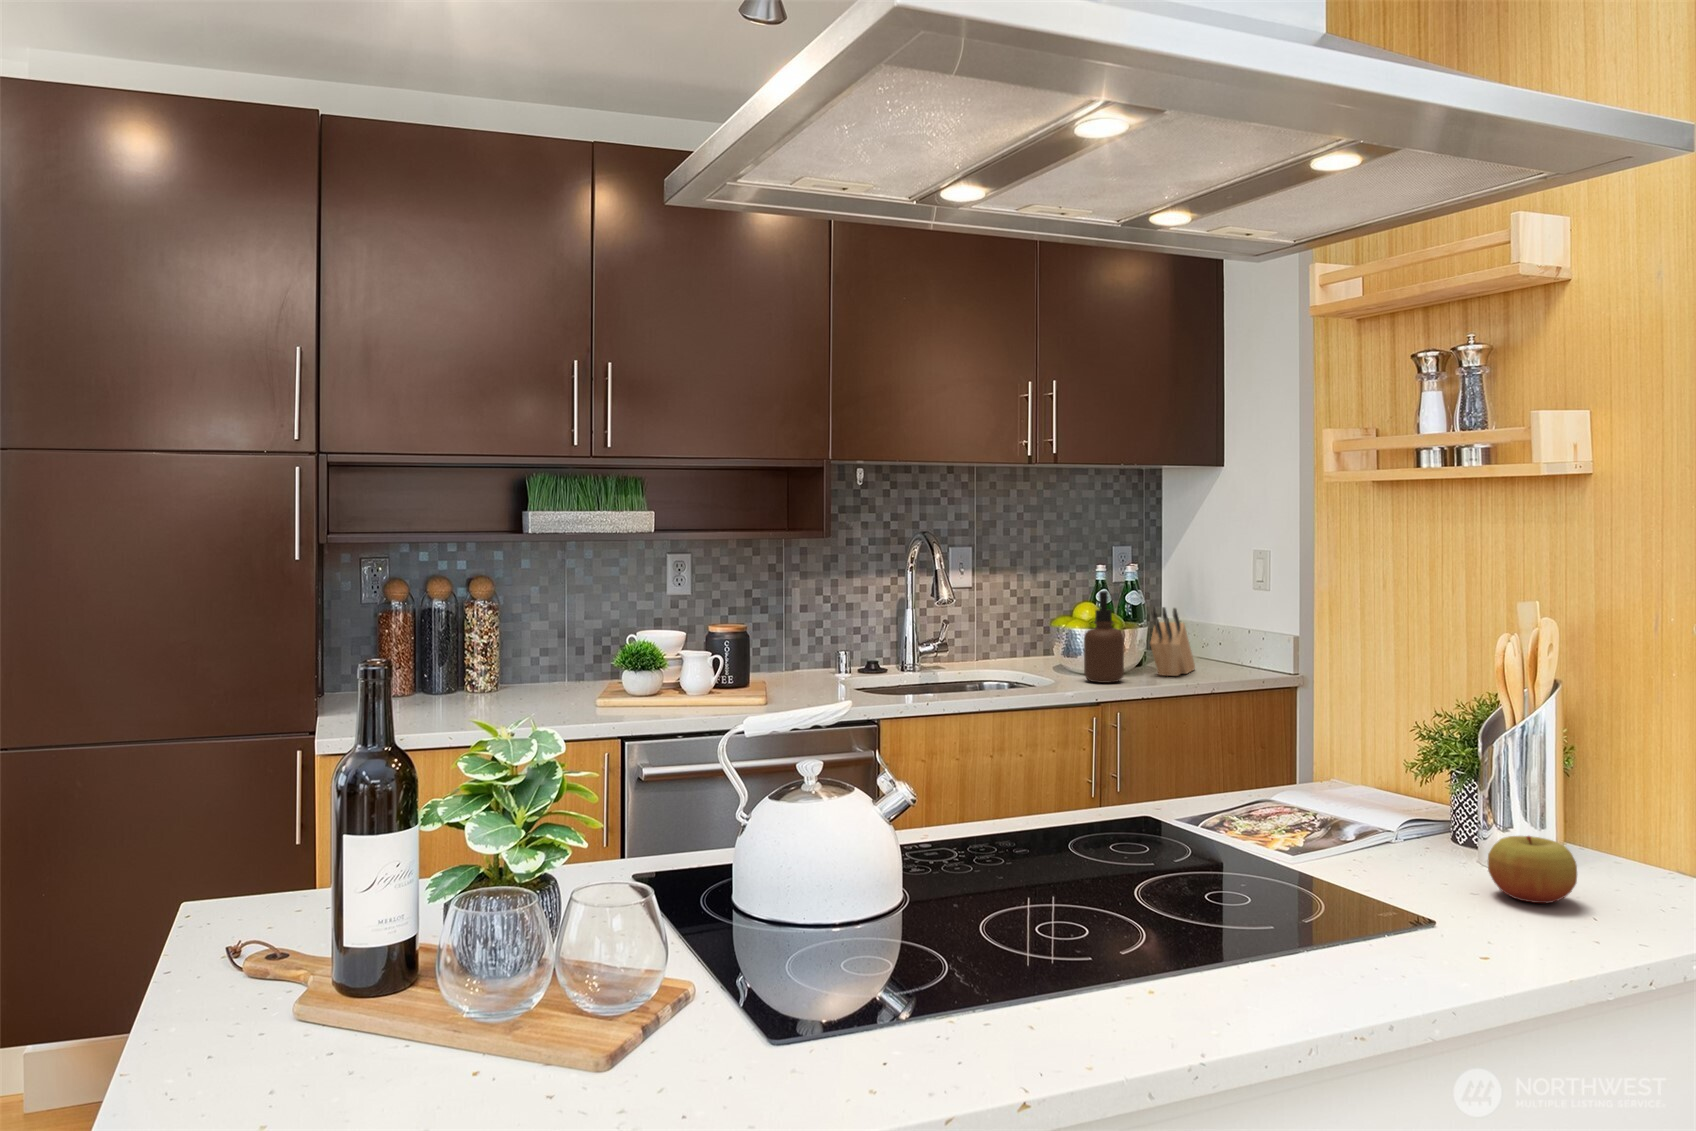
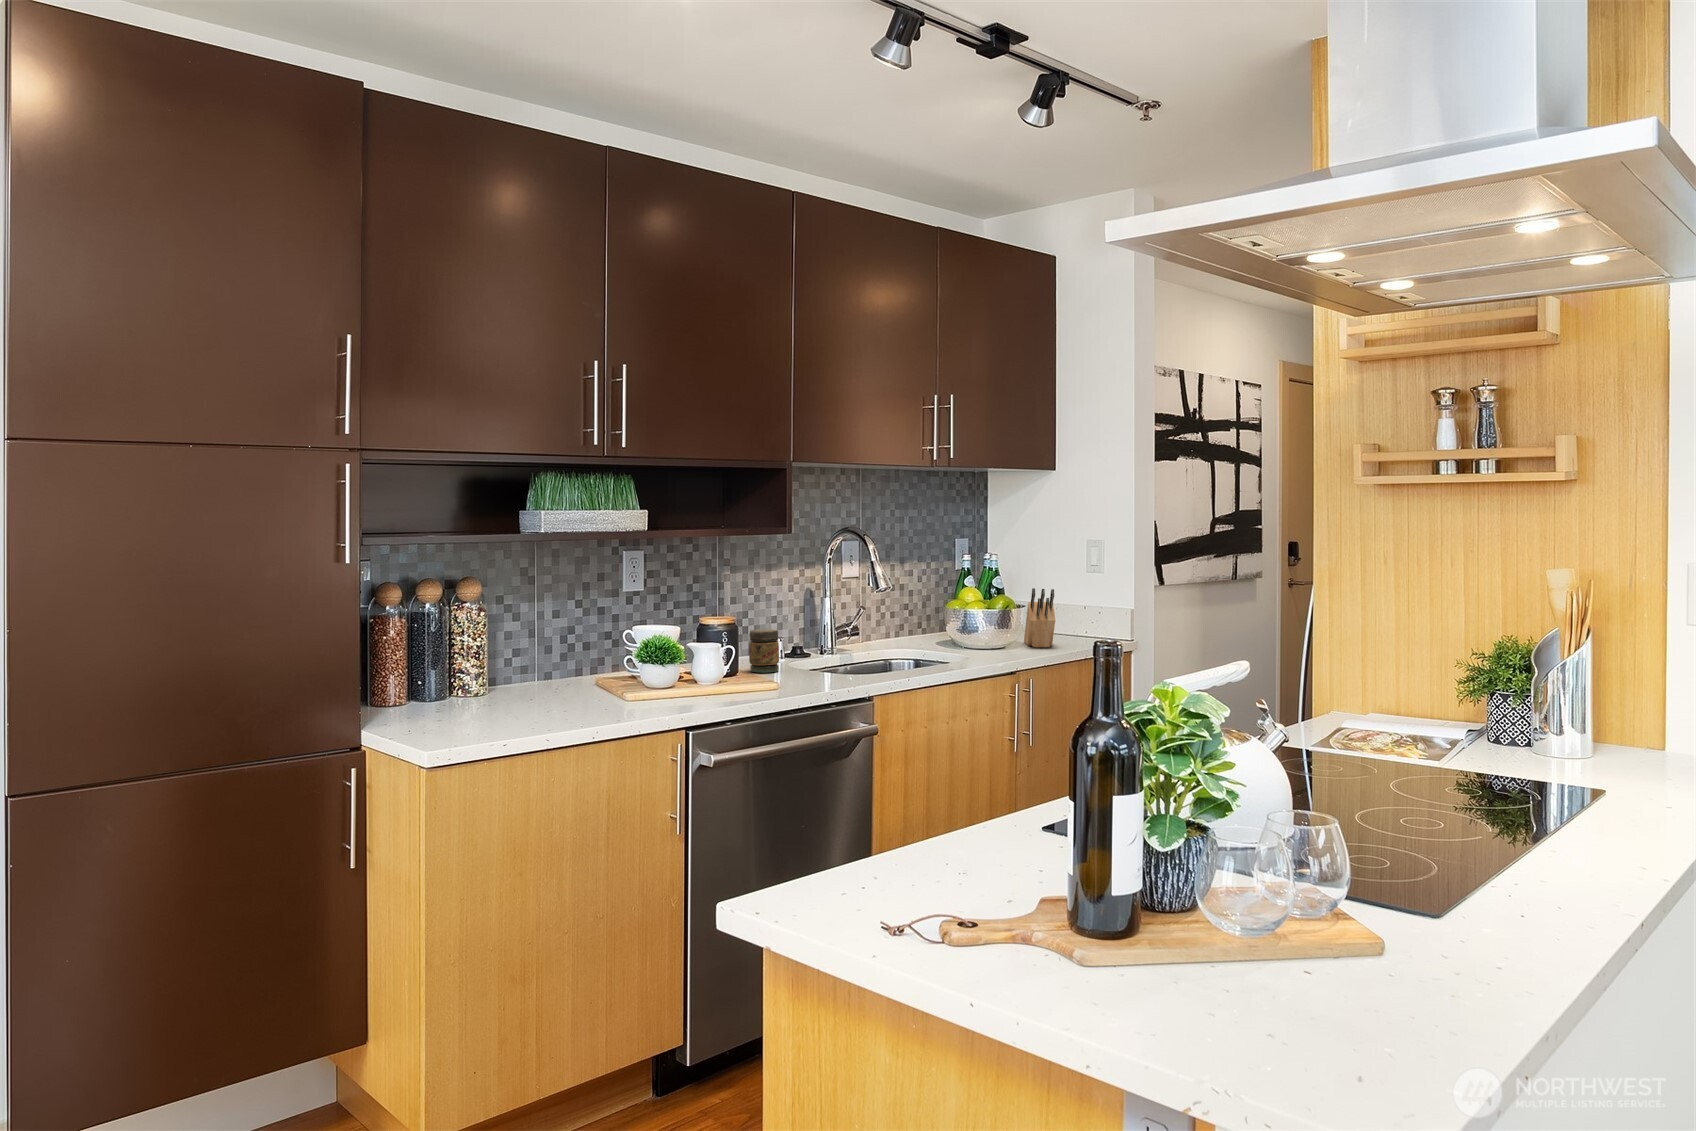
soap dispenser: present [1084,591,1124,683] -> none [987,577,1022,655]
jar: none [797,640,827,685] -> present [749,629,779,673]
apple: present [1488,836,1577,903] -> none [1577,729,1641,774]

